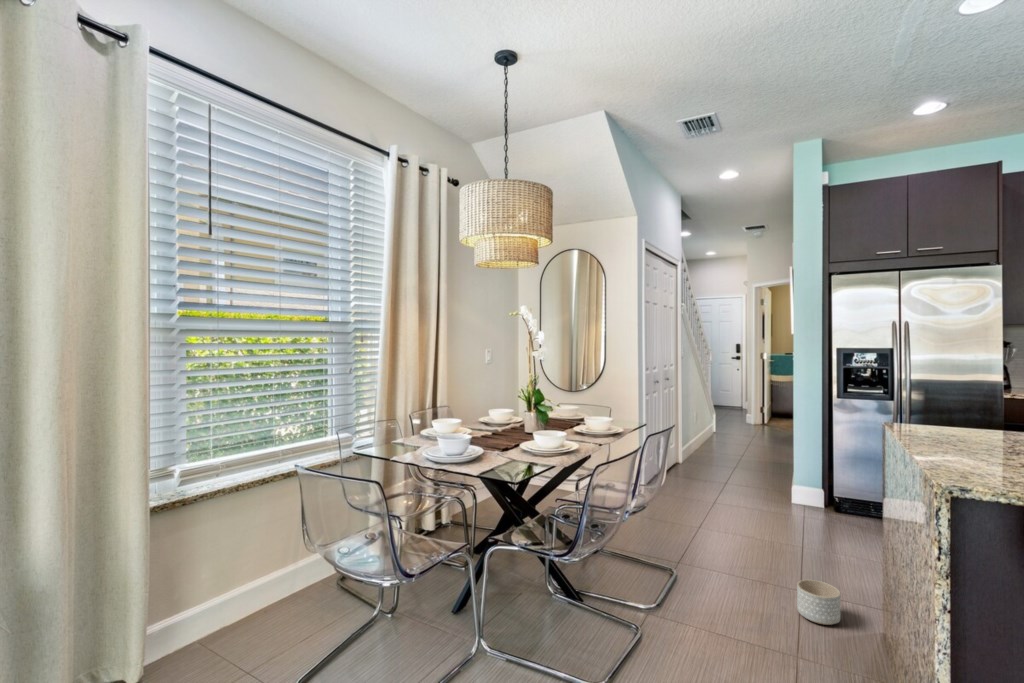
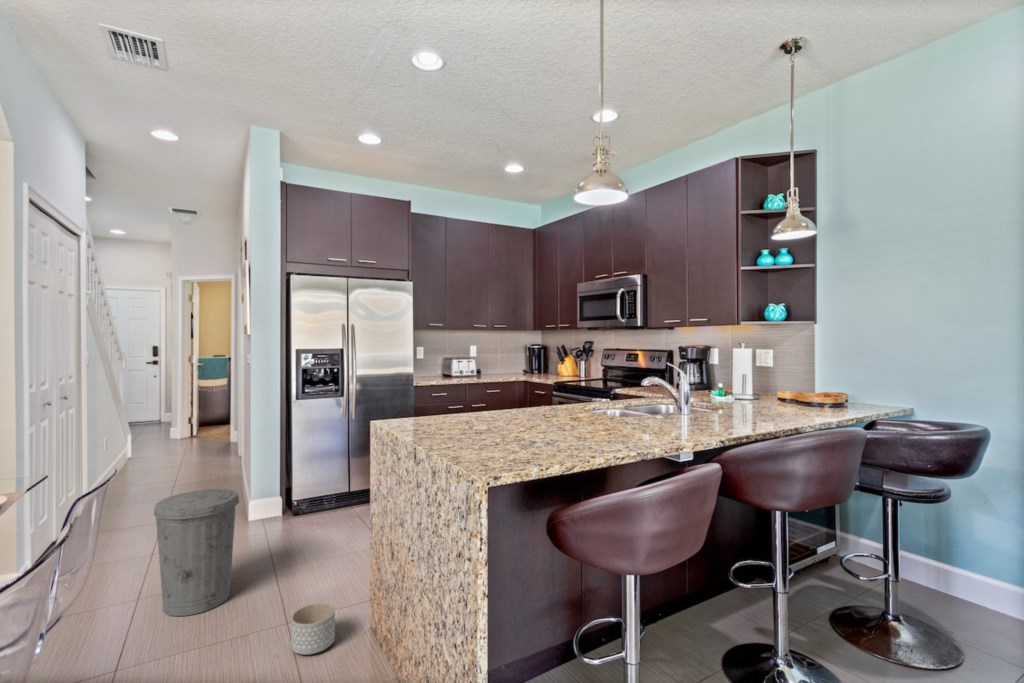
trash can: none [706,459,768,555] -> present [154,489,239,616]

